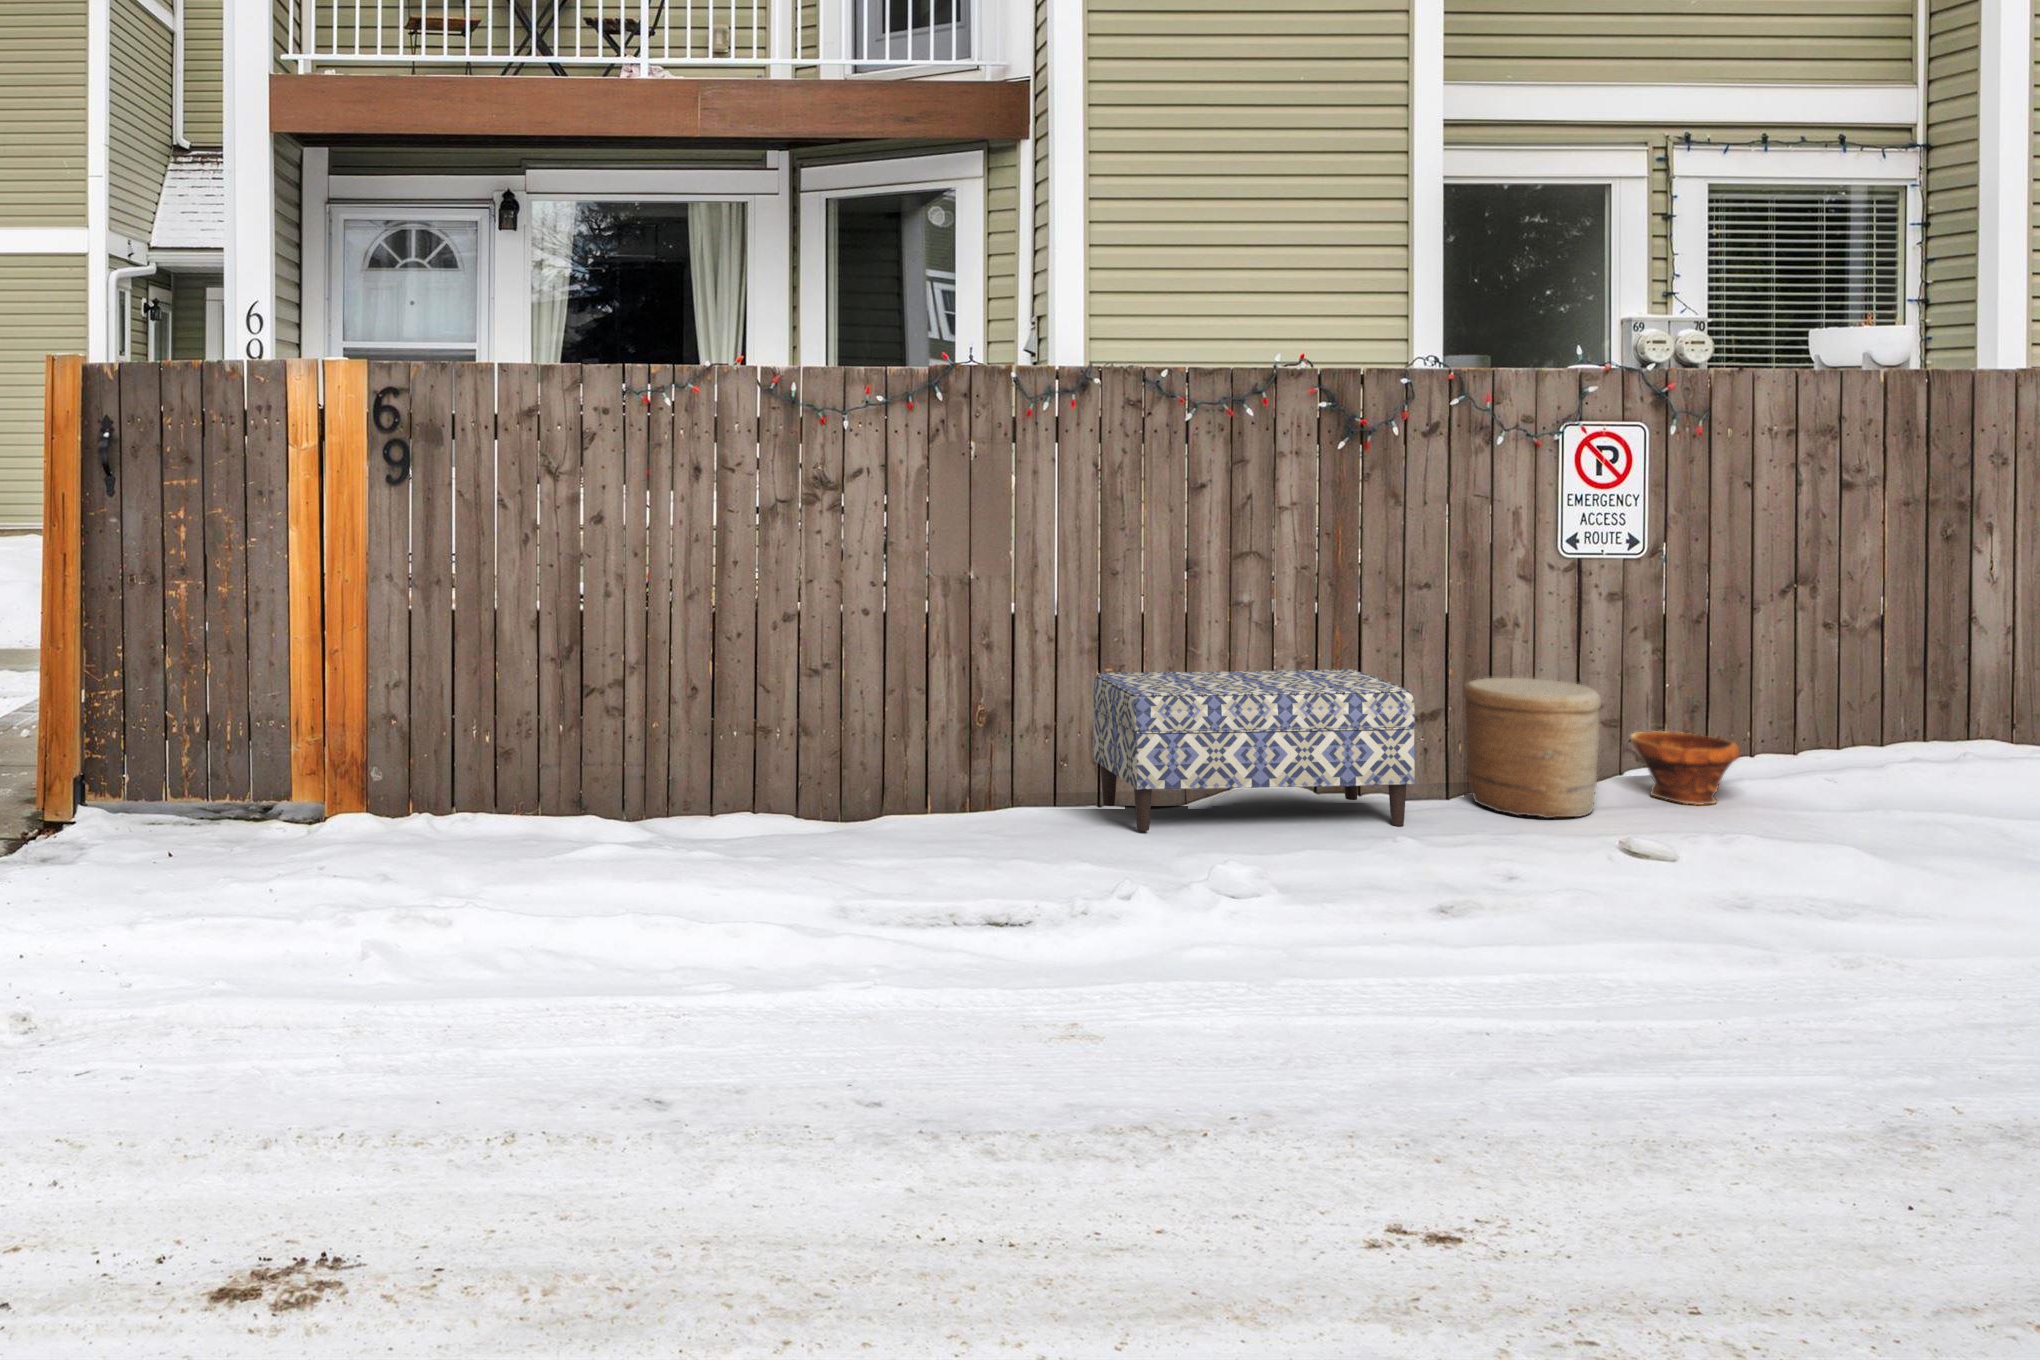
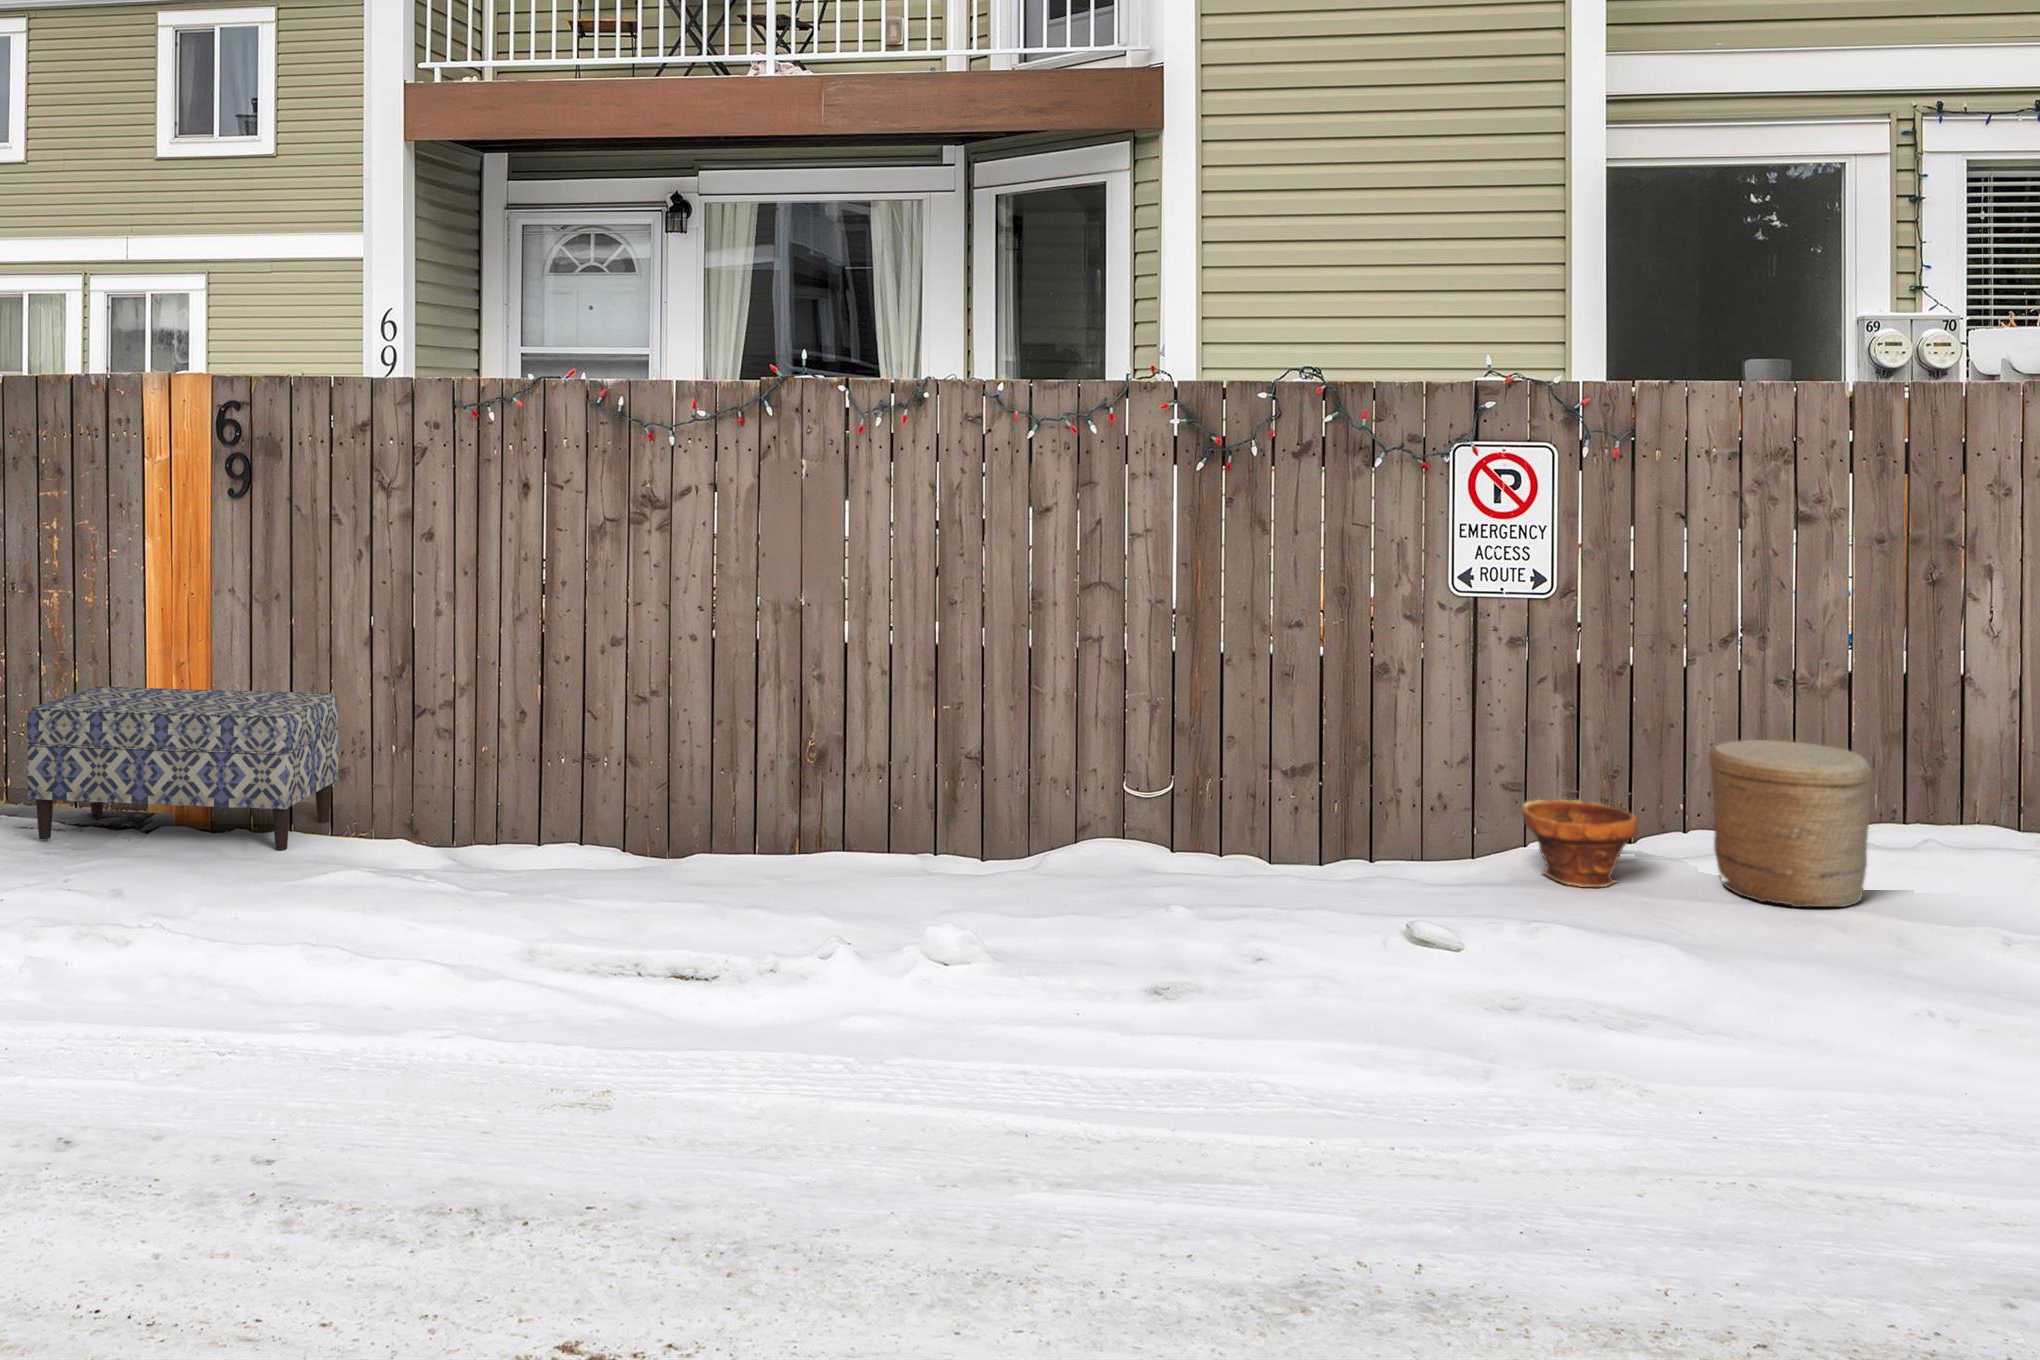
bench: present [1093,669,1415,831] -> present [27,687,338,850]
woven basket: present [1463,678,1601,818] -> present [1709,740,1871,907]

